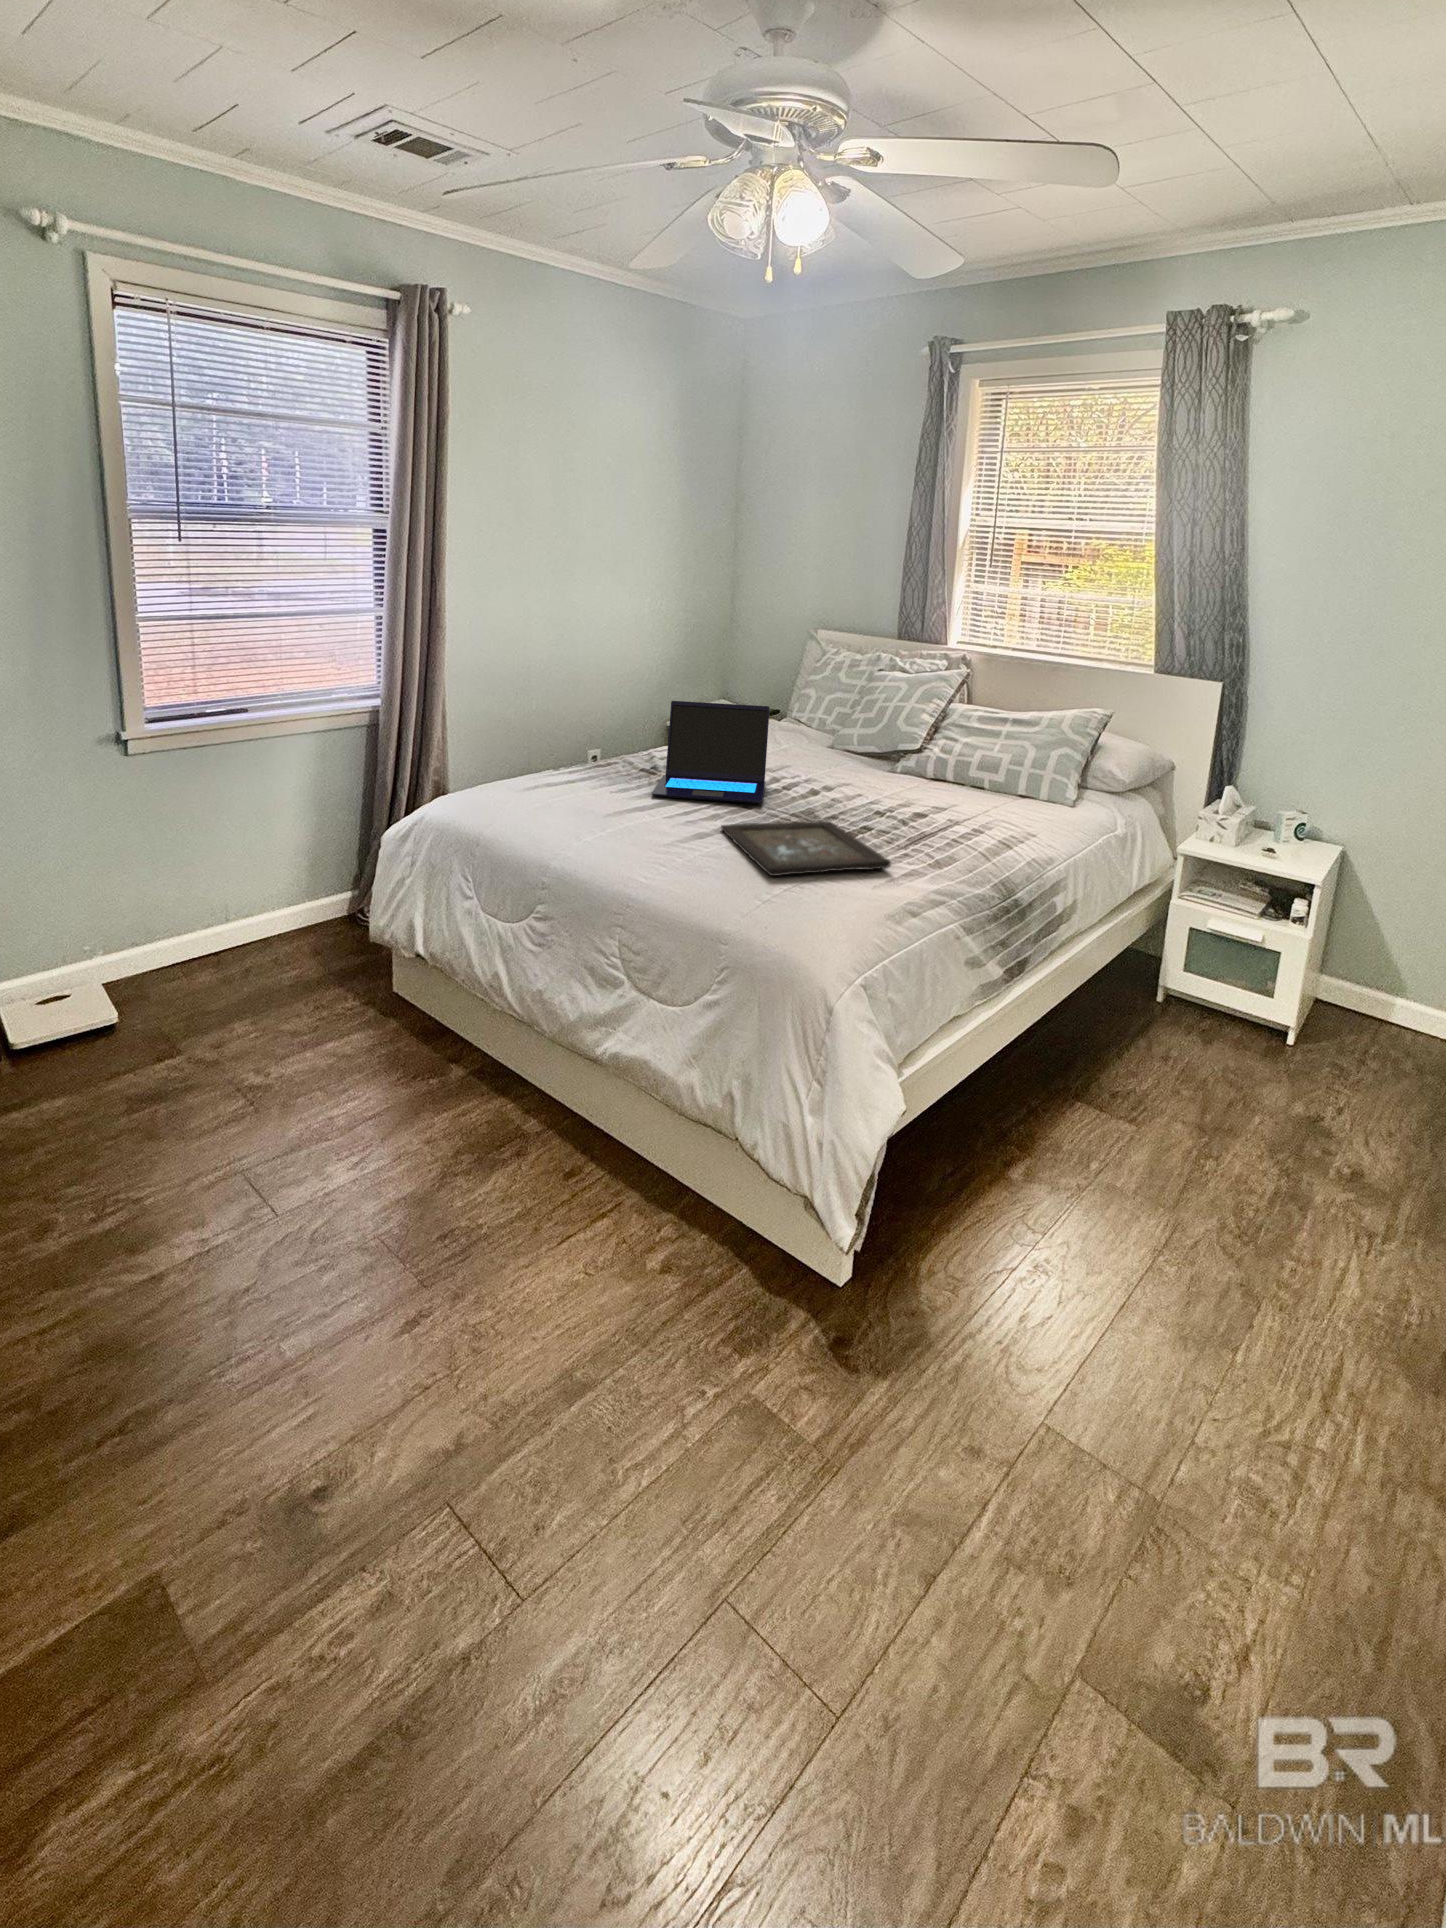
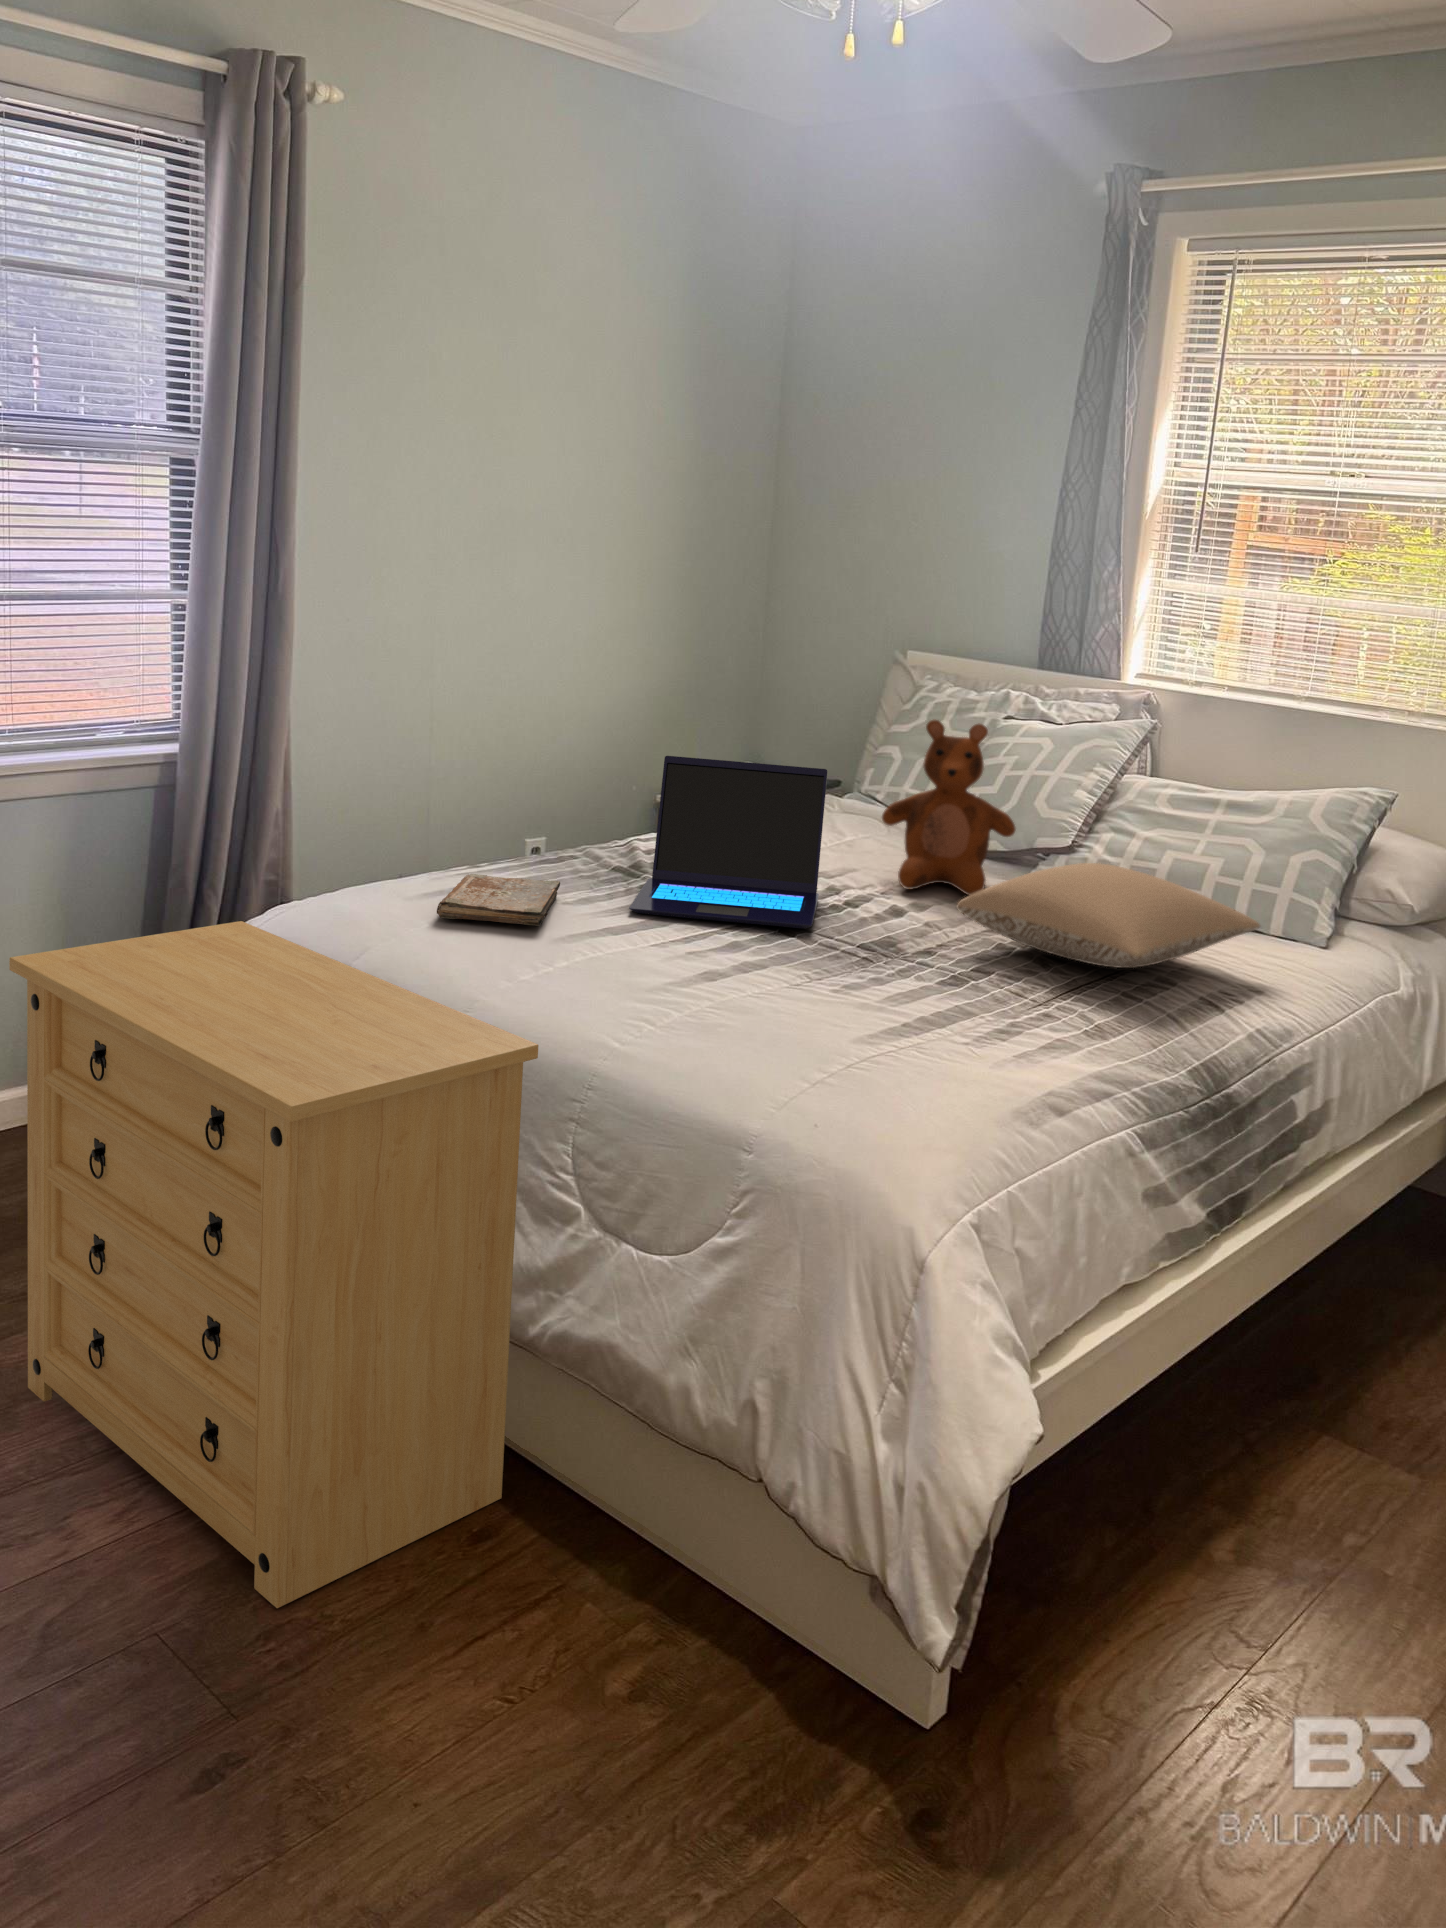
teddy bear: none [803,675,884,780] -> present [882,720,1016,895]
pillow: none [849,759,1034,822] -> present [957,863,1260,968]
book: none [535,775,610,806] -> present [437,874,560,926]
dresser: none [275,808,594,1220] -> present [9,921,538,1608]
tray: present [721,821,891,876] -> none [744,960,1023,1046]

